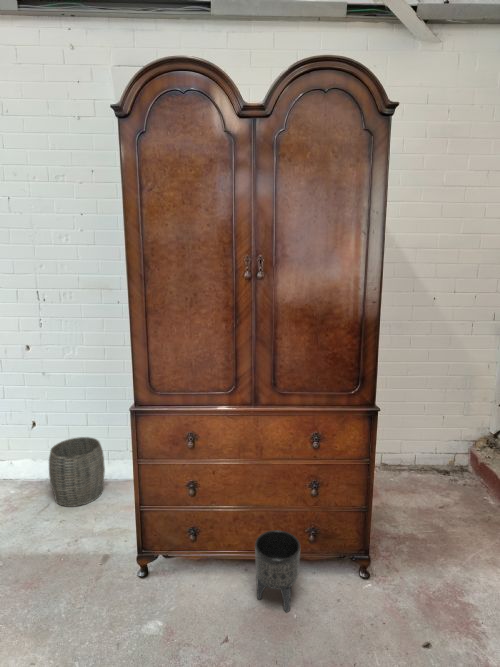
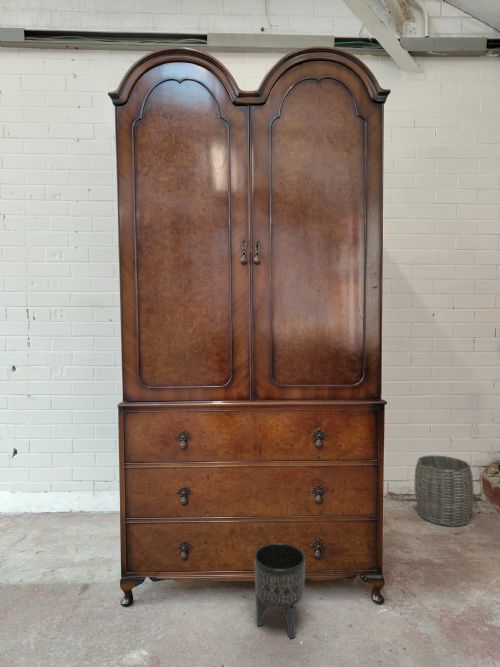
woven basket: present [49,437,105,507] -> present [415,455,473,526]

